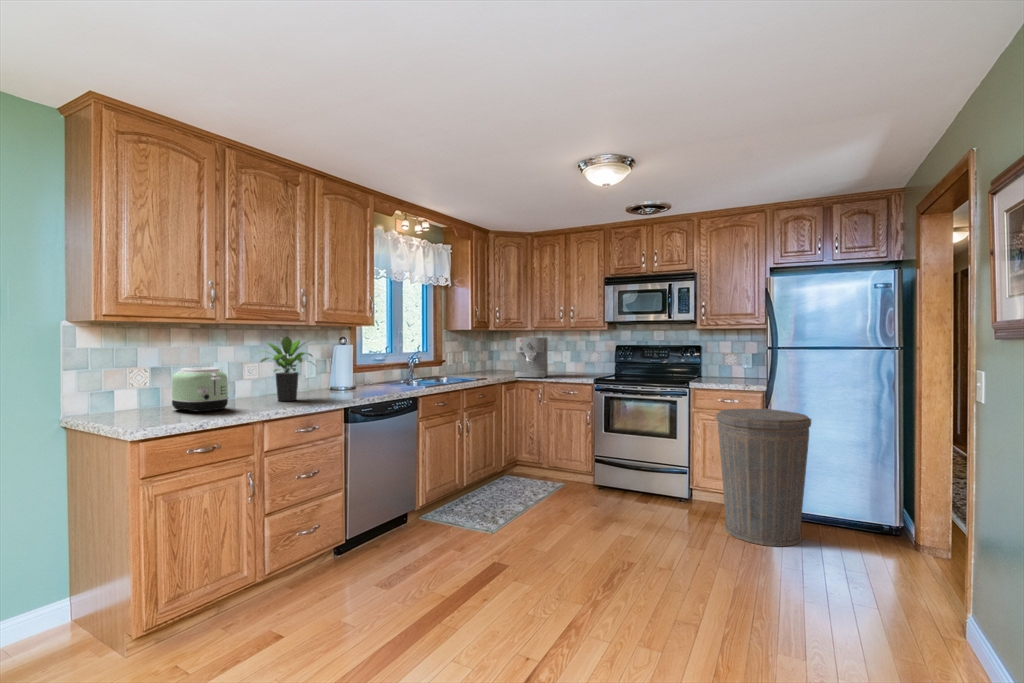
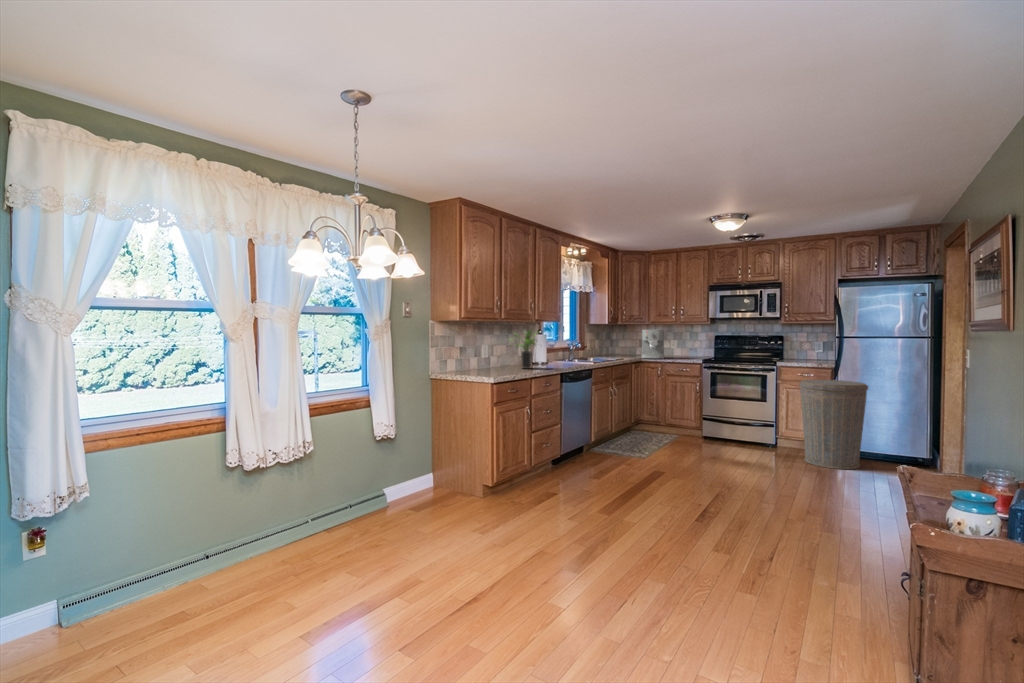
toaster: present [171,367,229,413] -> none [477,347,508,372]

